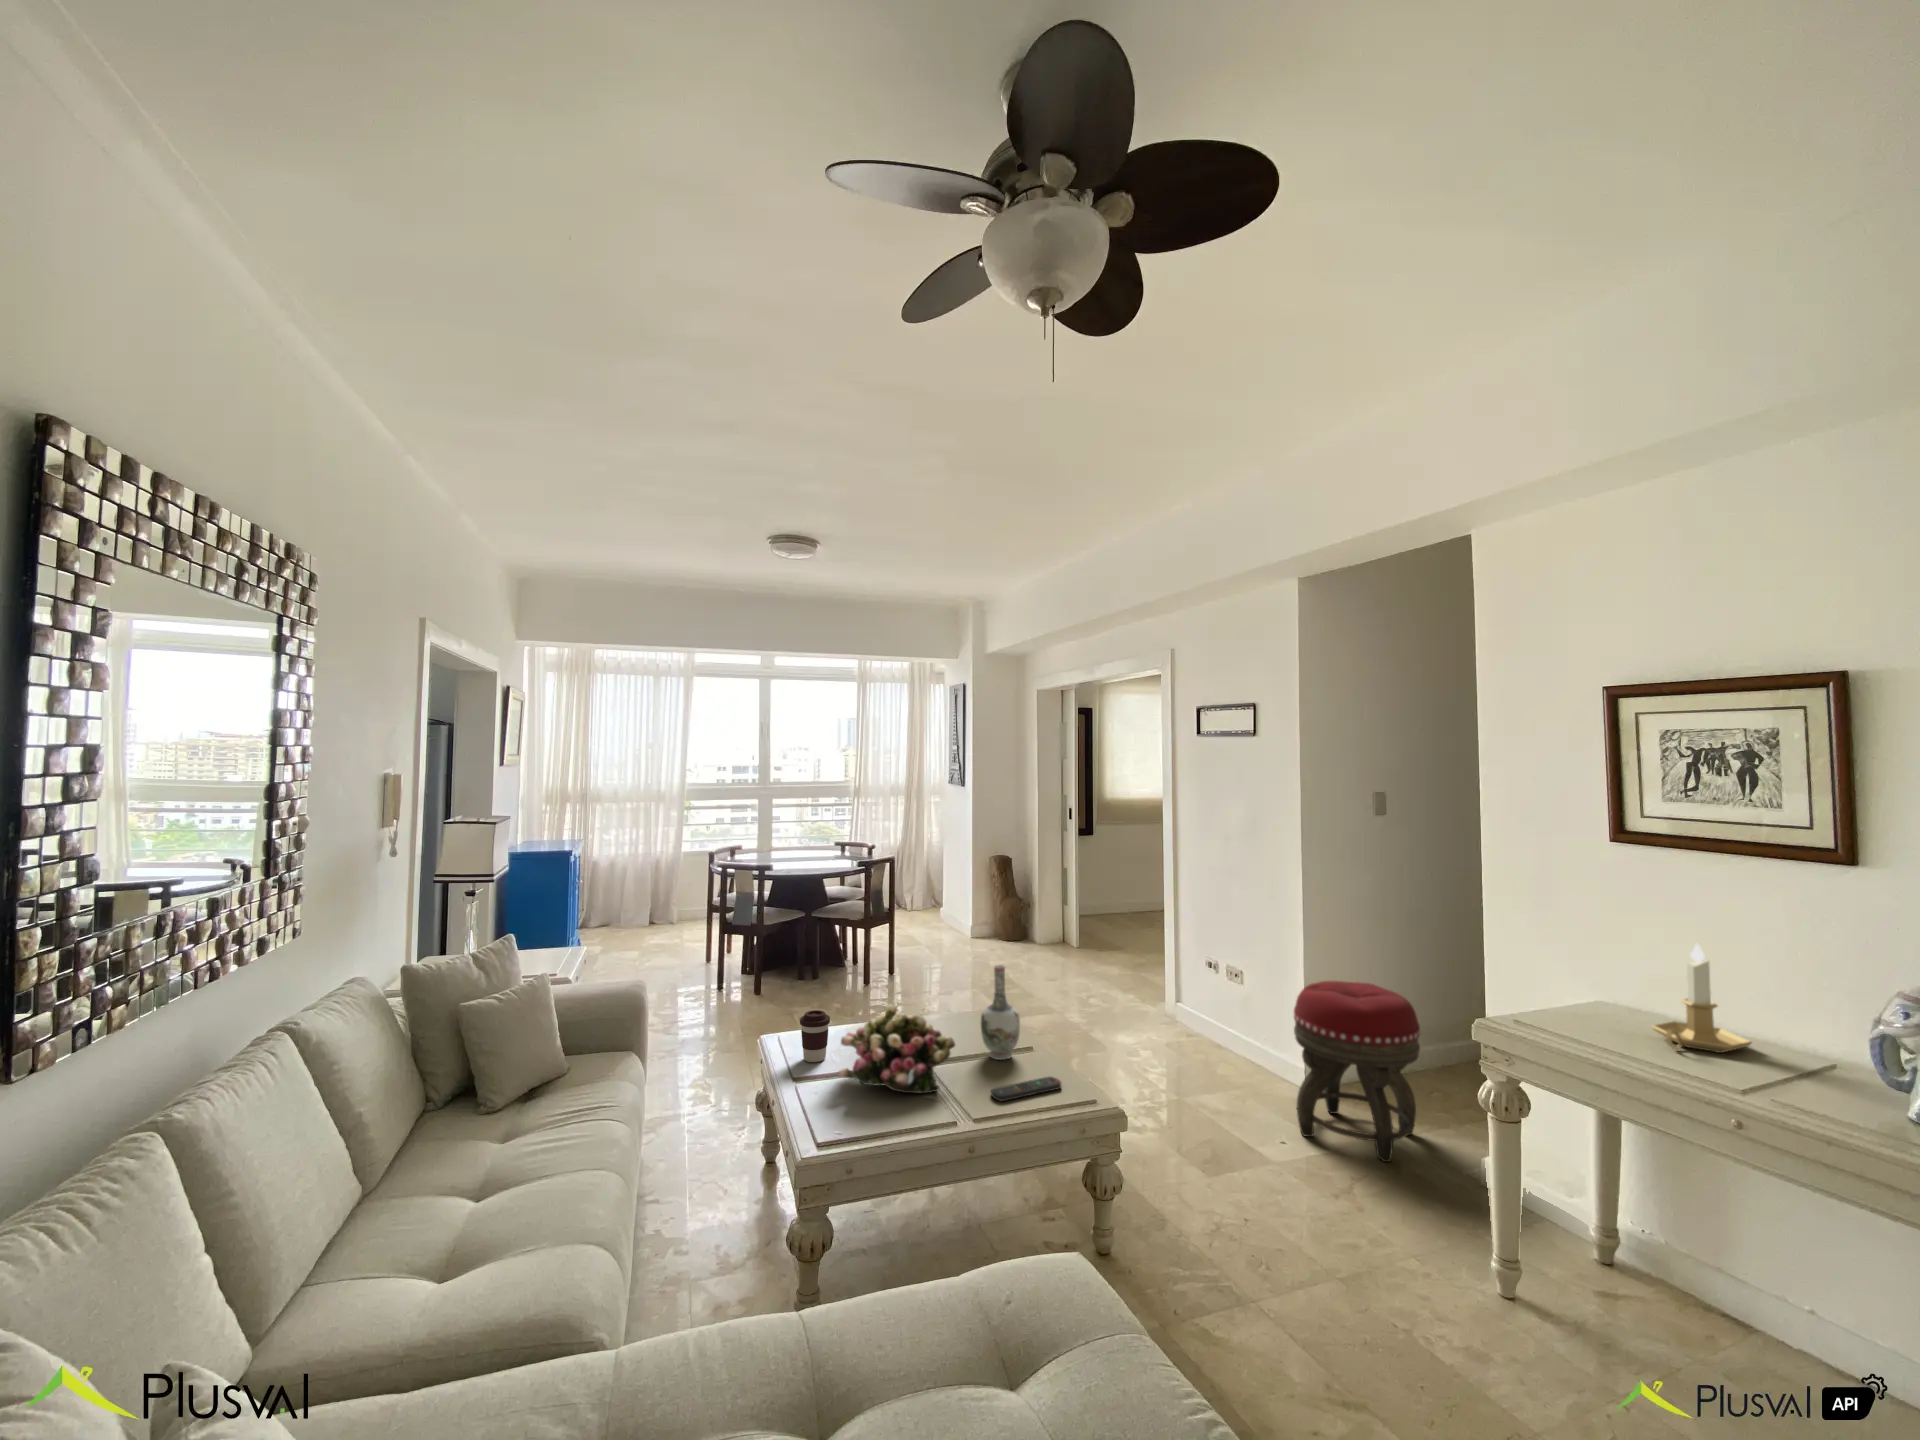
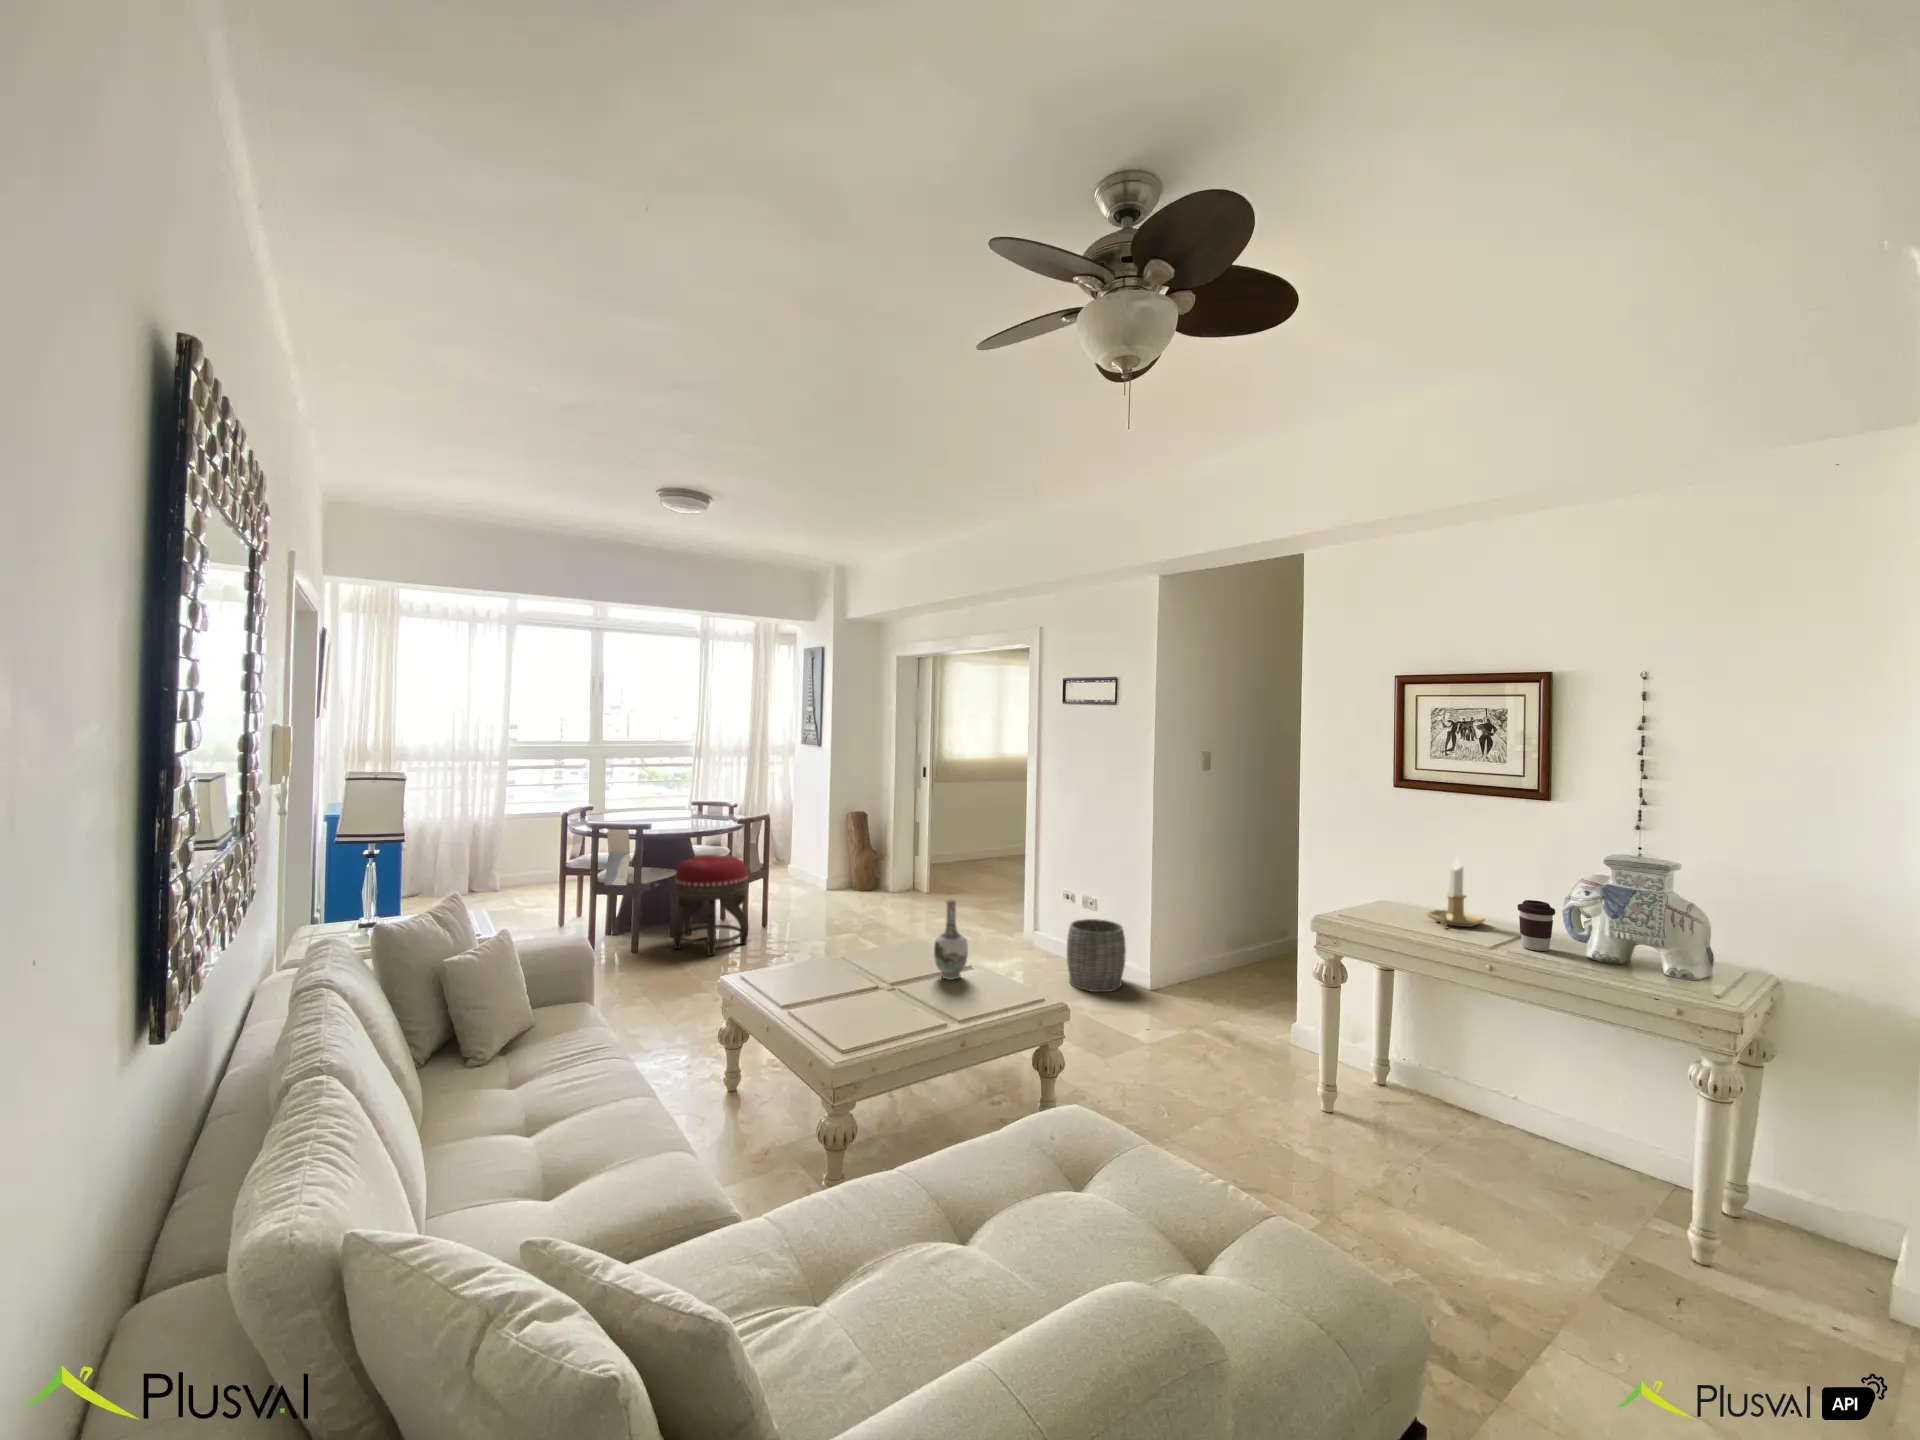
footstool: present [1294,981,1420,1162] -> present [673,855,748,956]
woven basket: none [1199,994,1273,1087] -> present [1067,919,1126,992]
flower arrangement: present [838,1004,955,1093] -> none [829,938,927,1011]
coffee cup: present [800,1010,830,1062] -> present [1518,900,1555,951]
remote control: present [991,1077,1061,1101] -> none [962,988,1015,1010]

